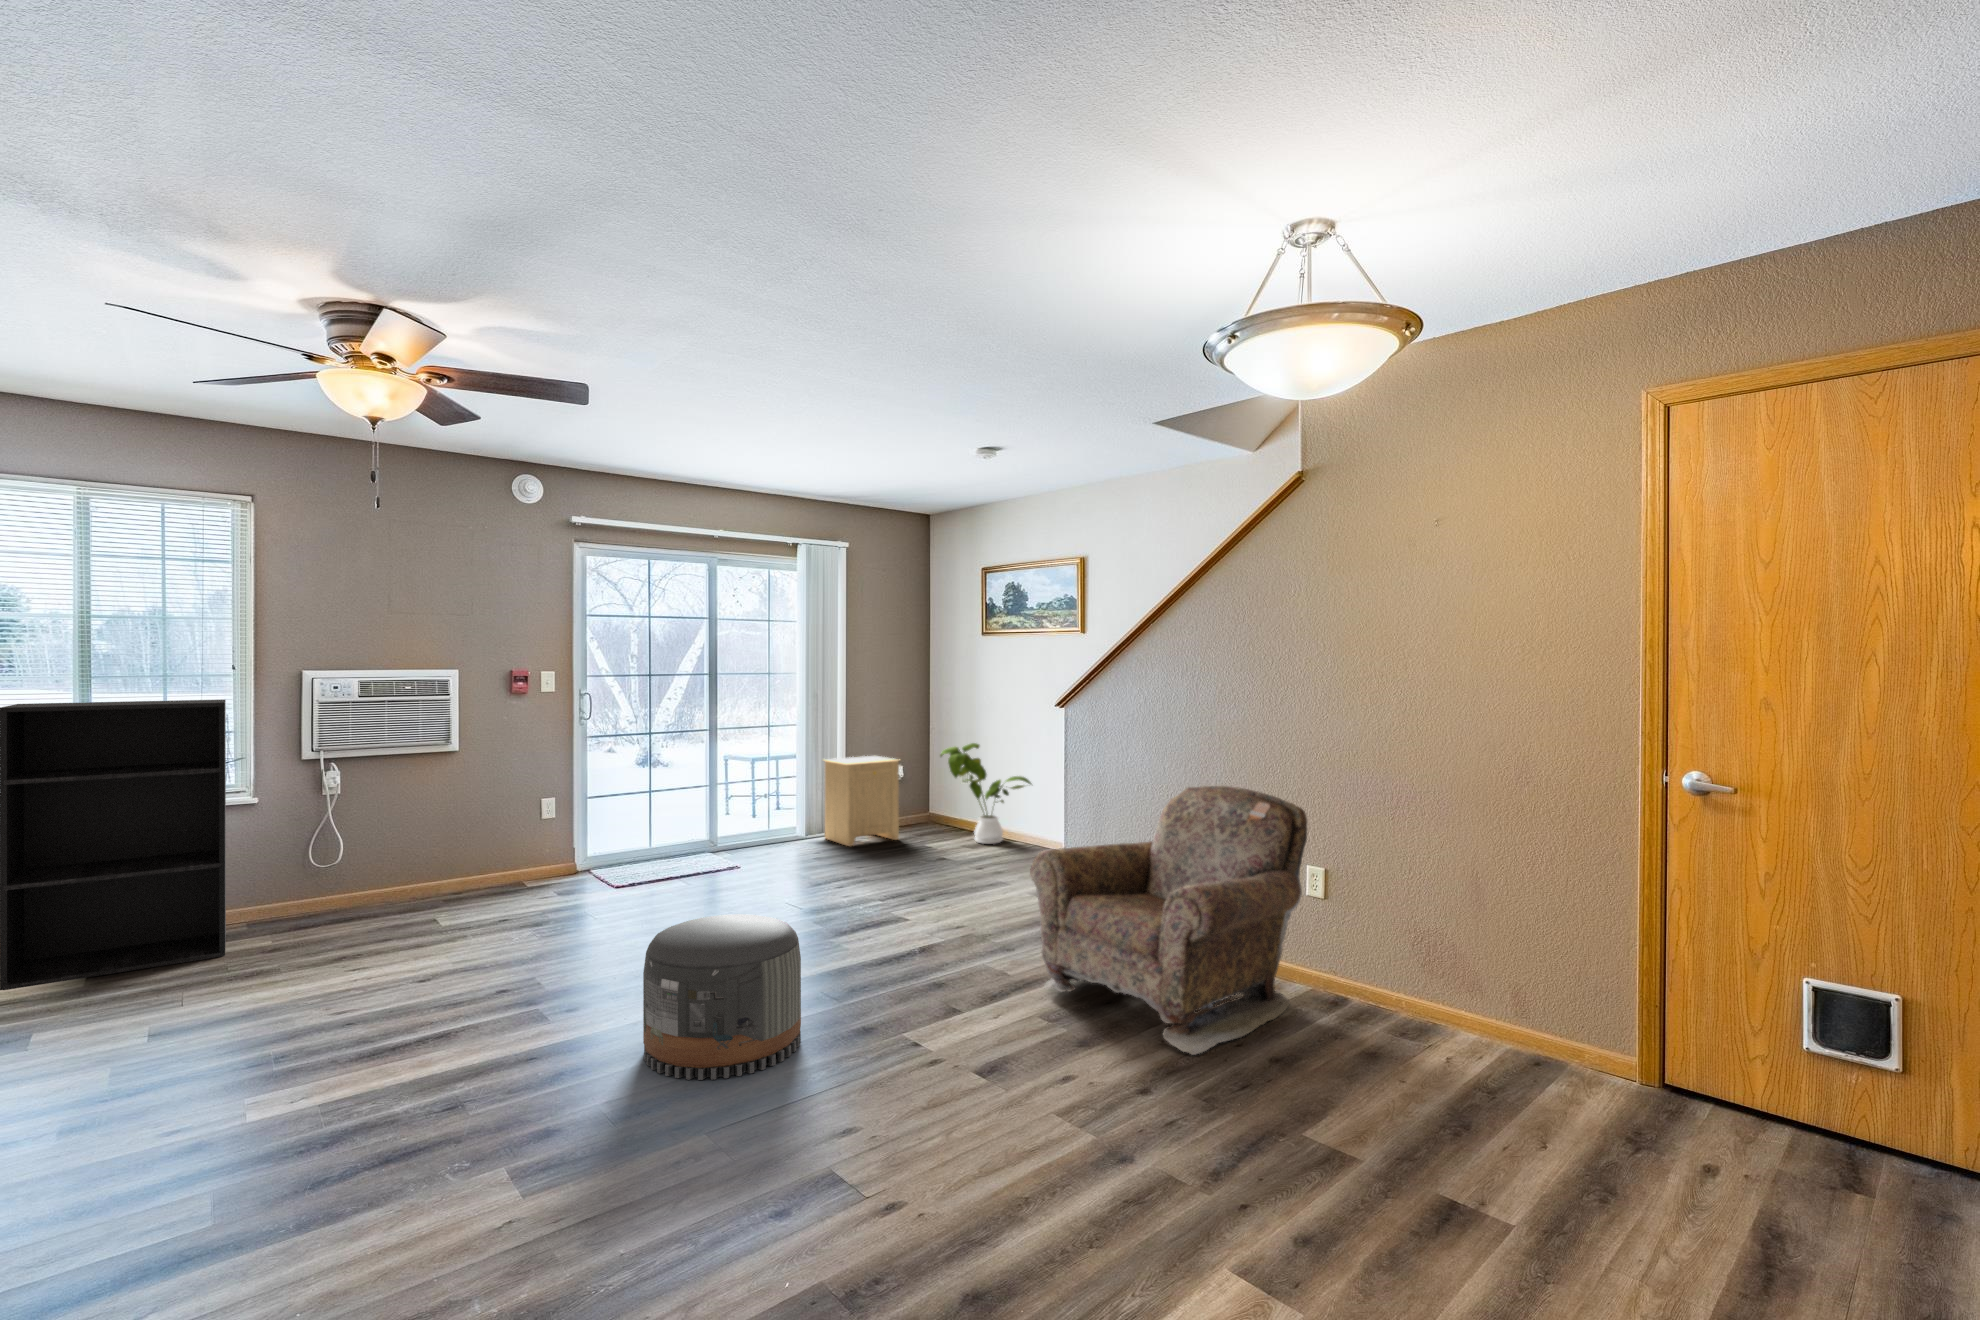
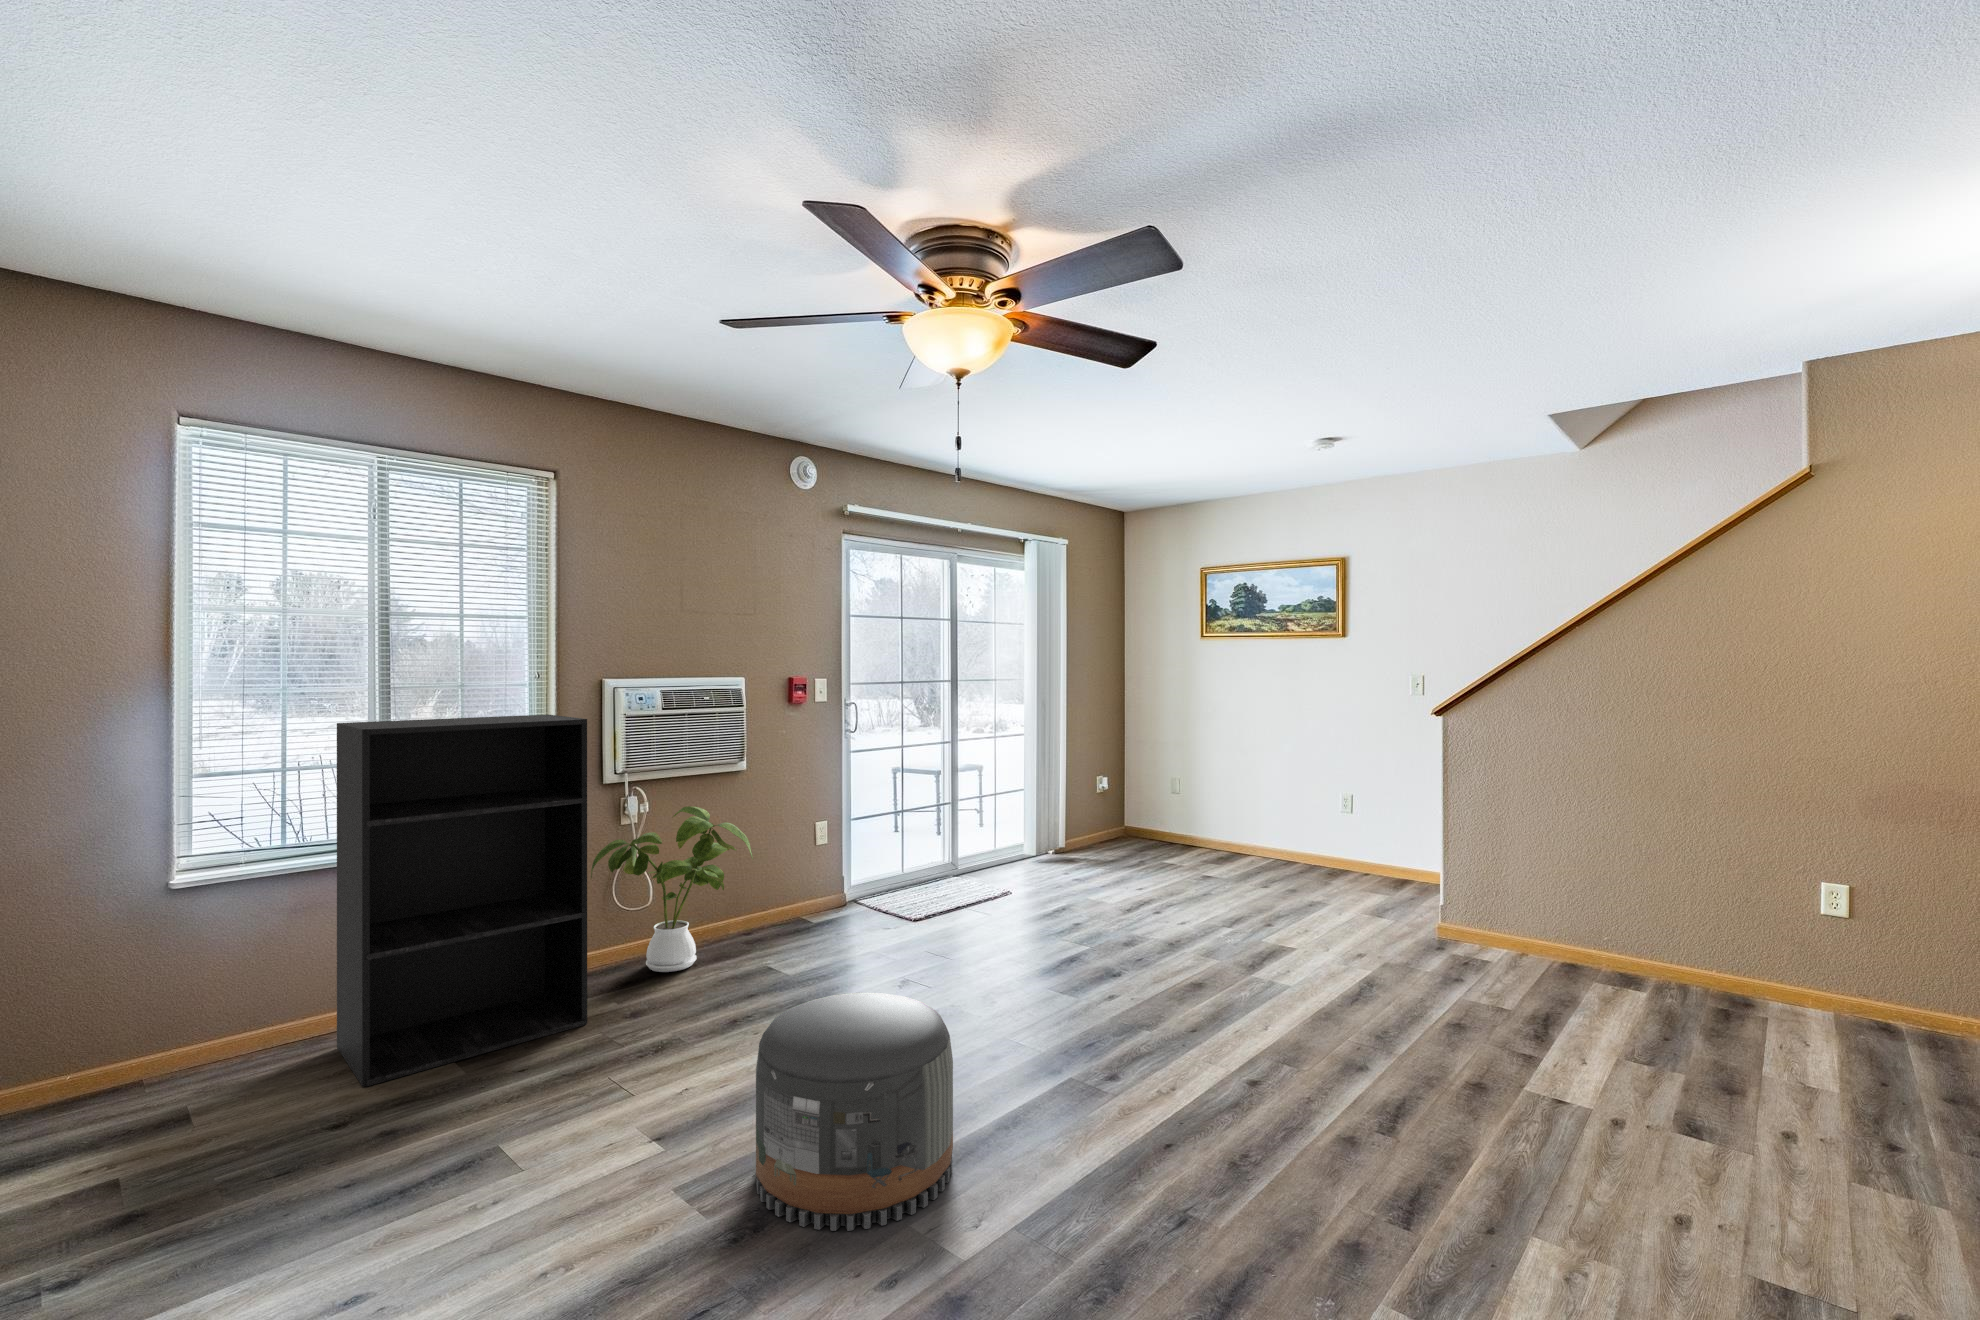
house plant: present [940,743,1031,844] -> present [591,806,753,972]
side table: present [824,756,899,846] -> none [1050,765,1133,862]
armchair: present [1030,786,1307,1055] -> none [1556,802,1908,1105]
pouf: present [643,914,801,1080] -> present [756,992,953,1231]

